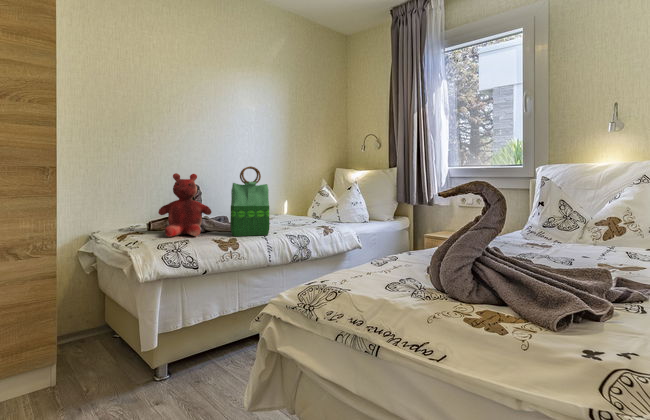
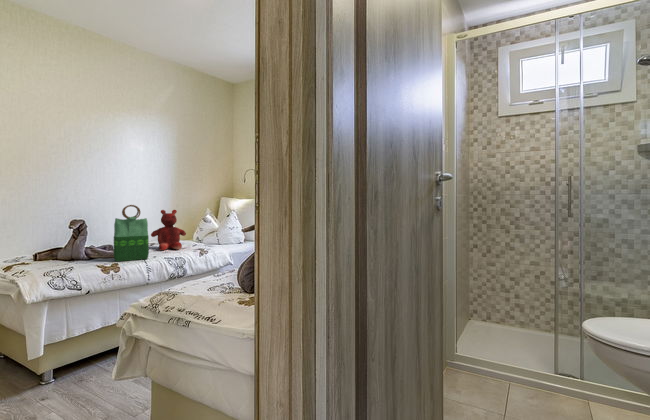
teddy bear: present [158,173,211,236] -> present [151,210,186,250]

